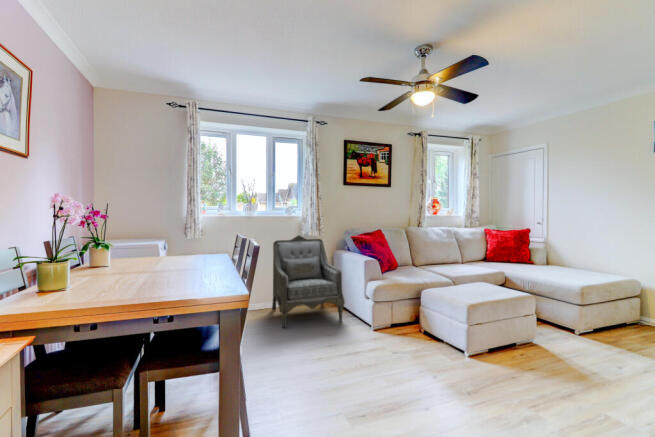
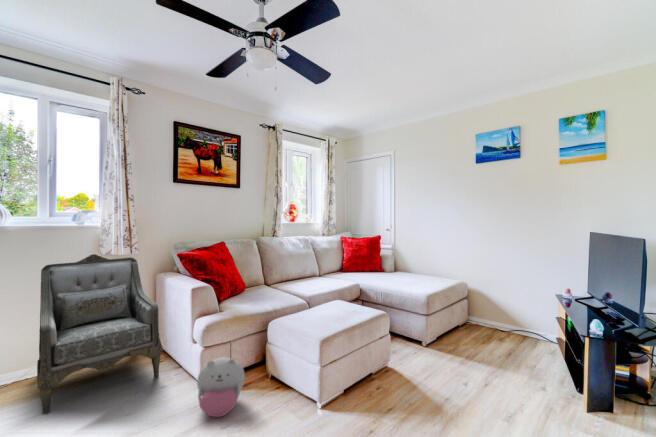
plush toy: none [373,308,405,347] -> present [197,357,245,417]

